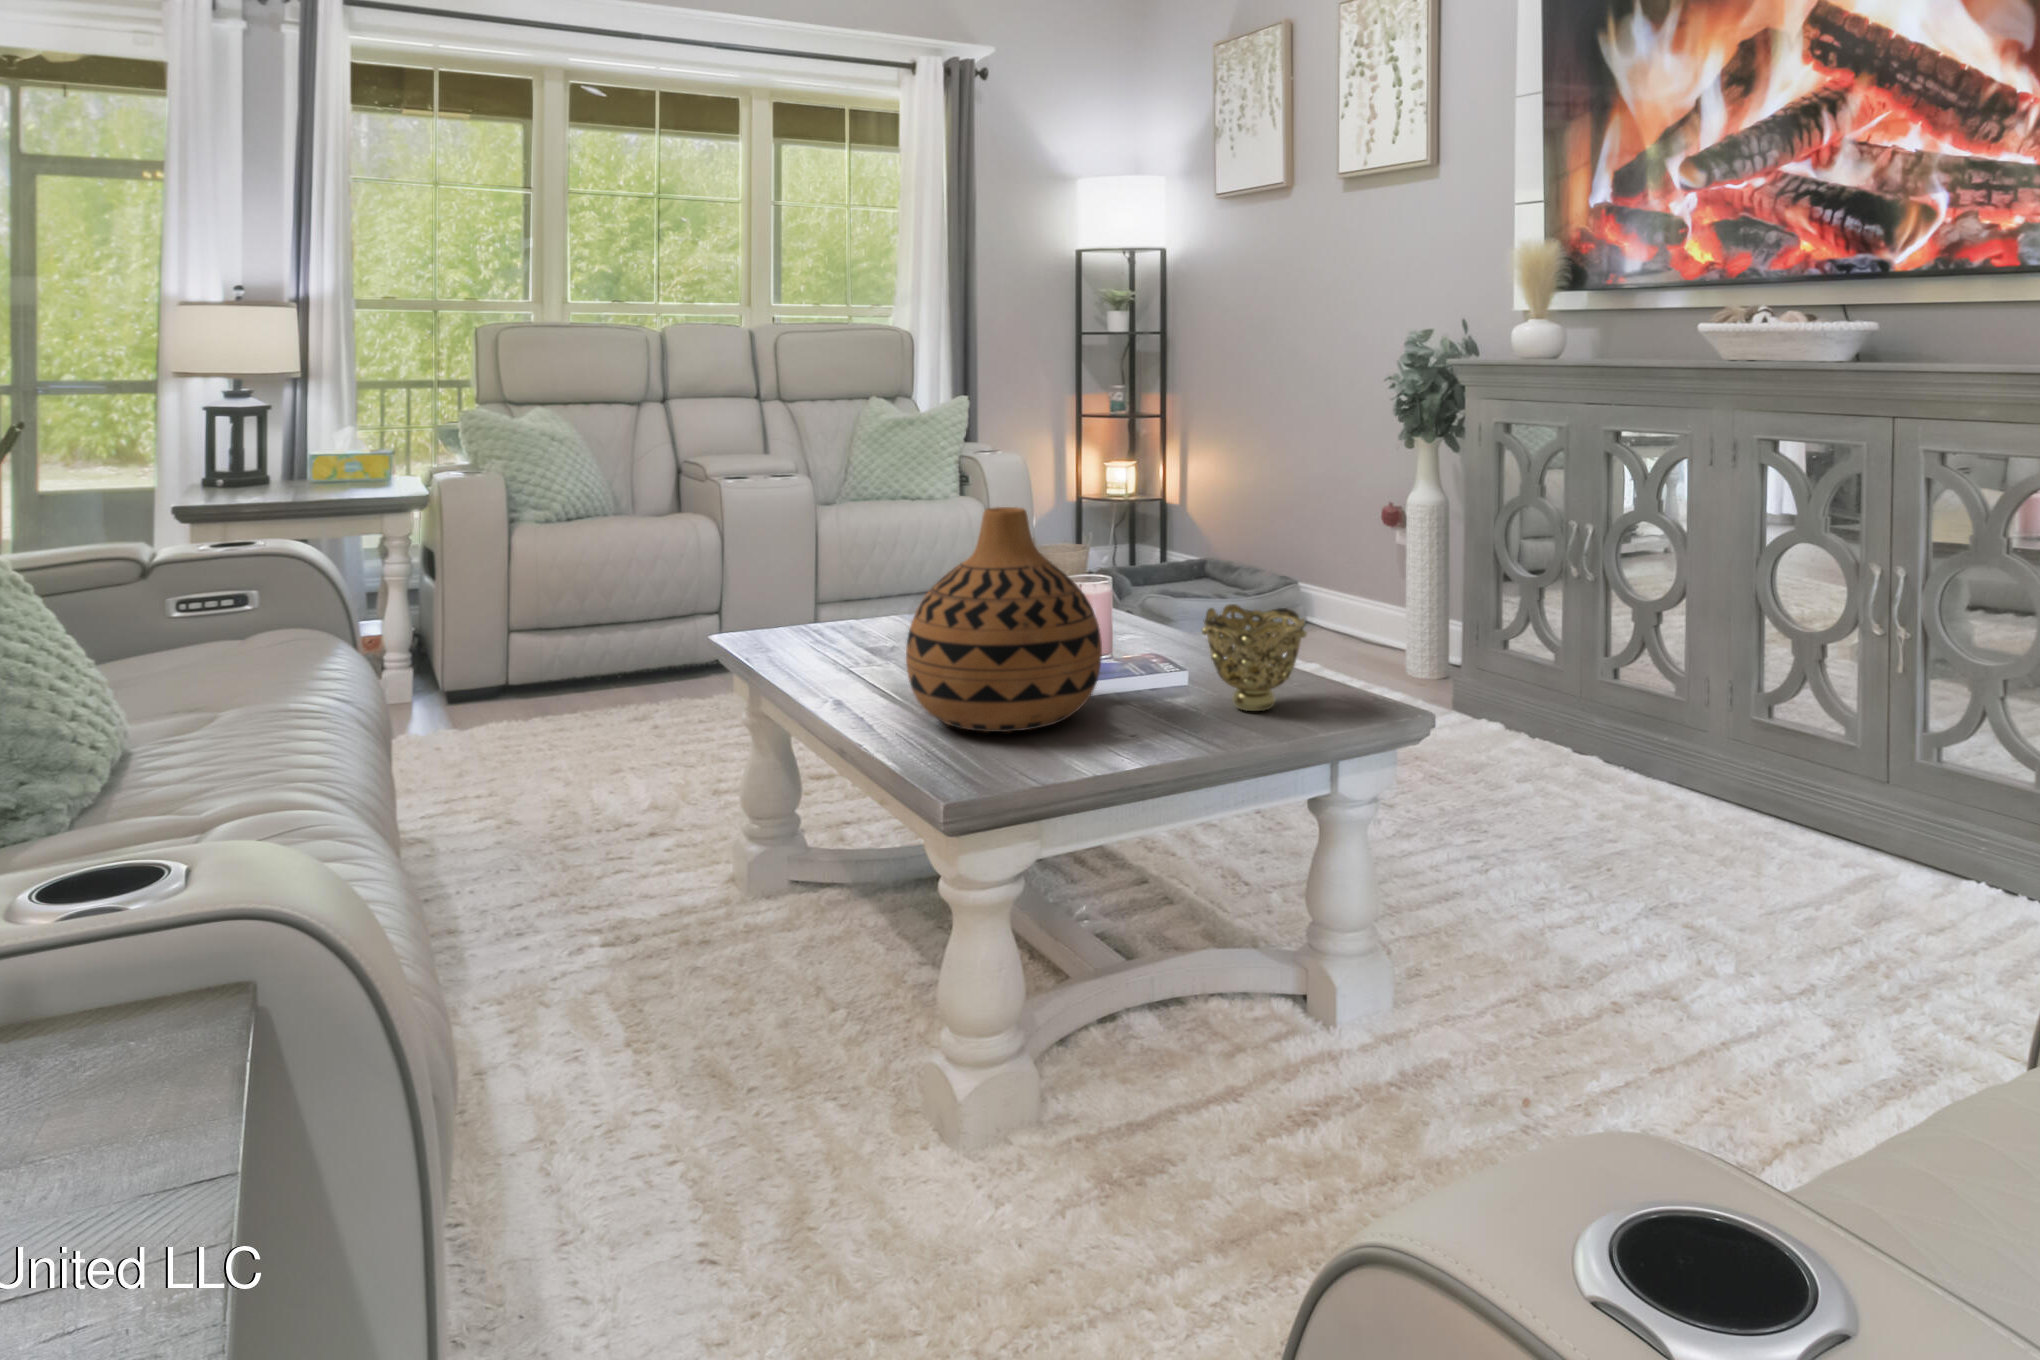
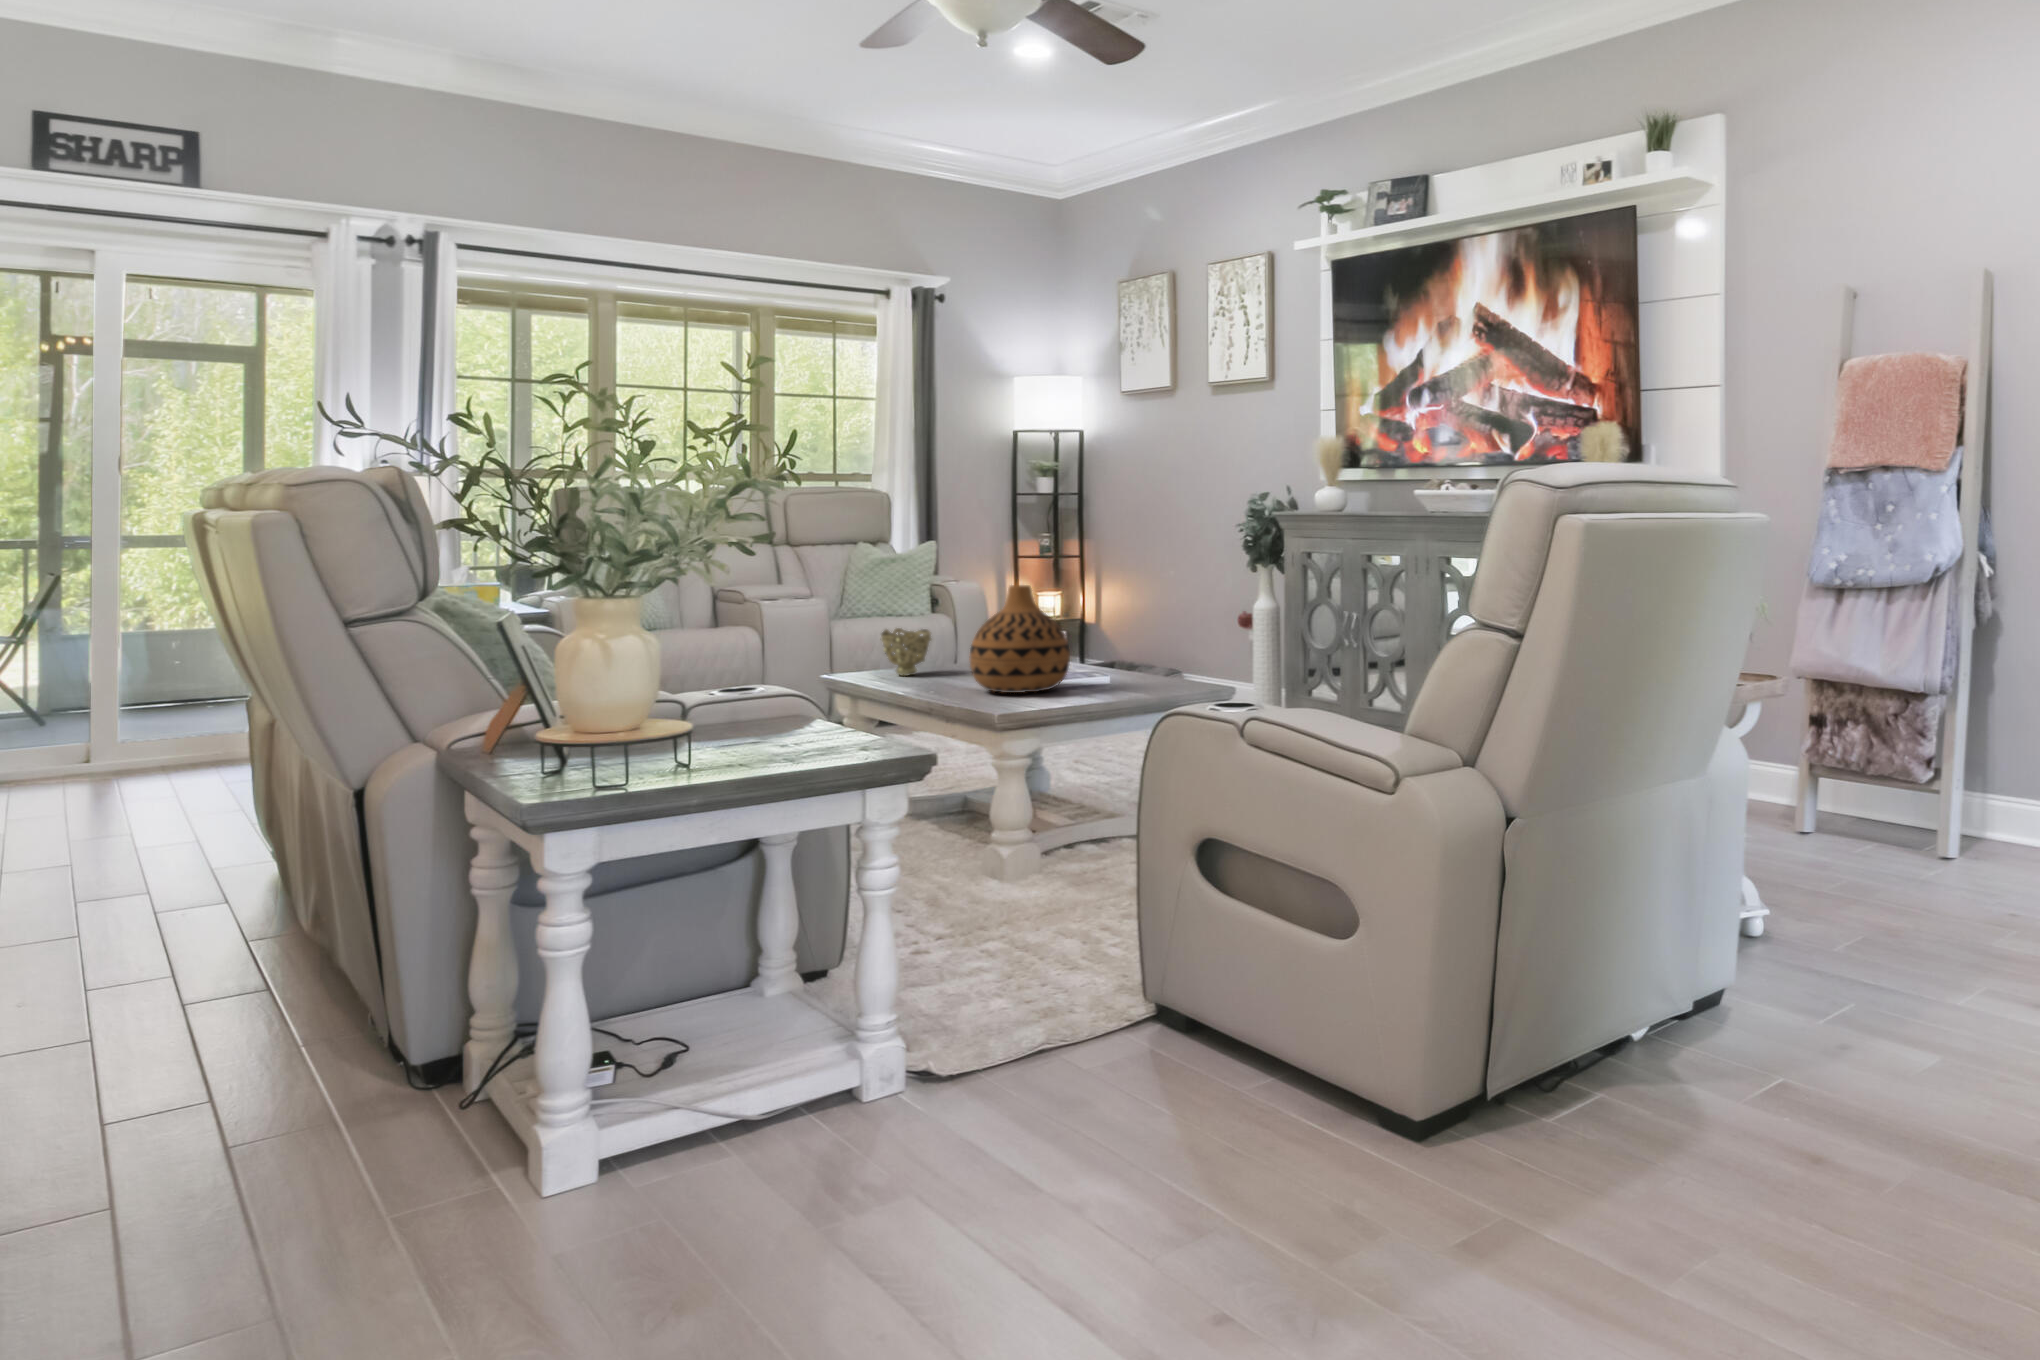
decorative bowl: present [1202,604,1307,711] -> present [880,628,931,676]

